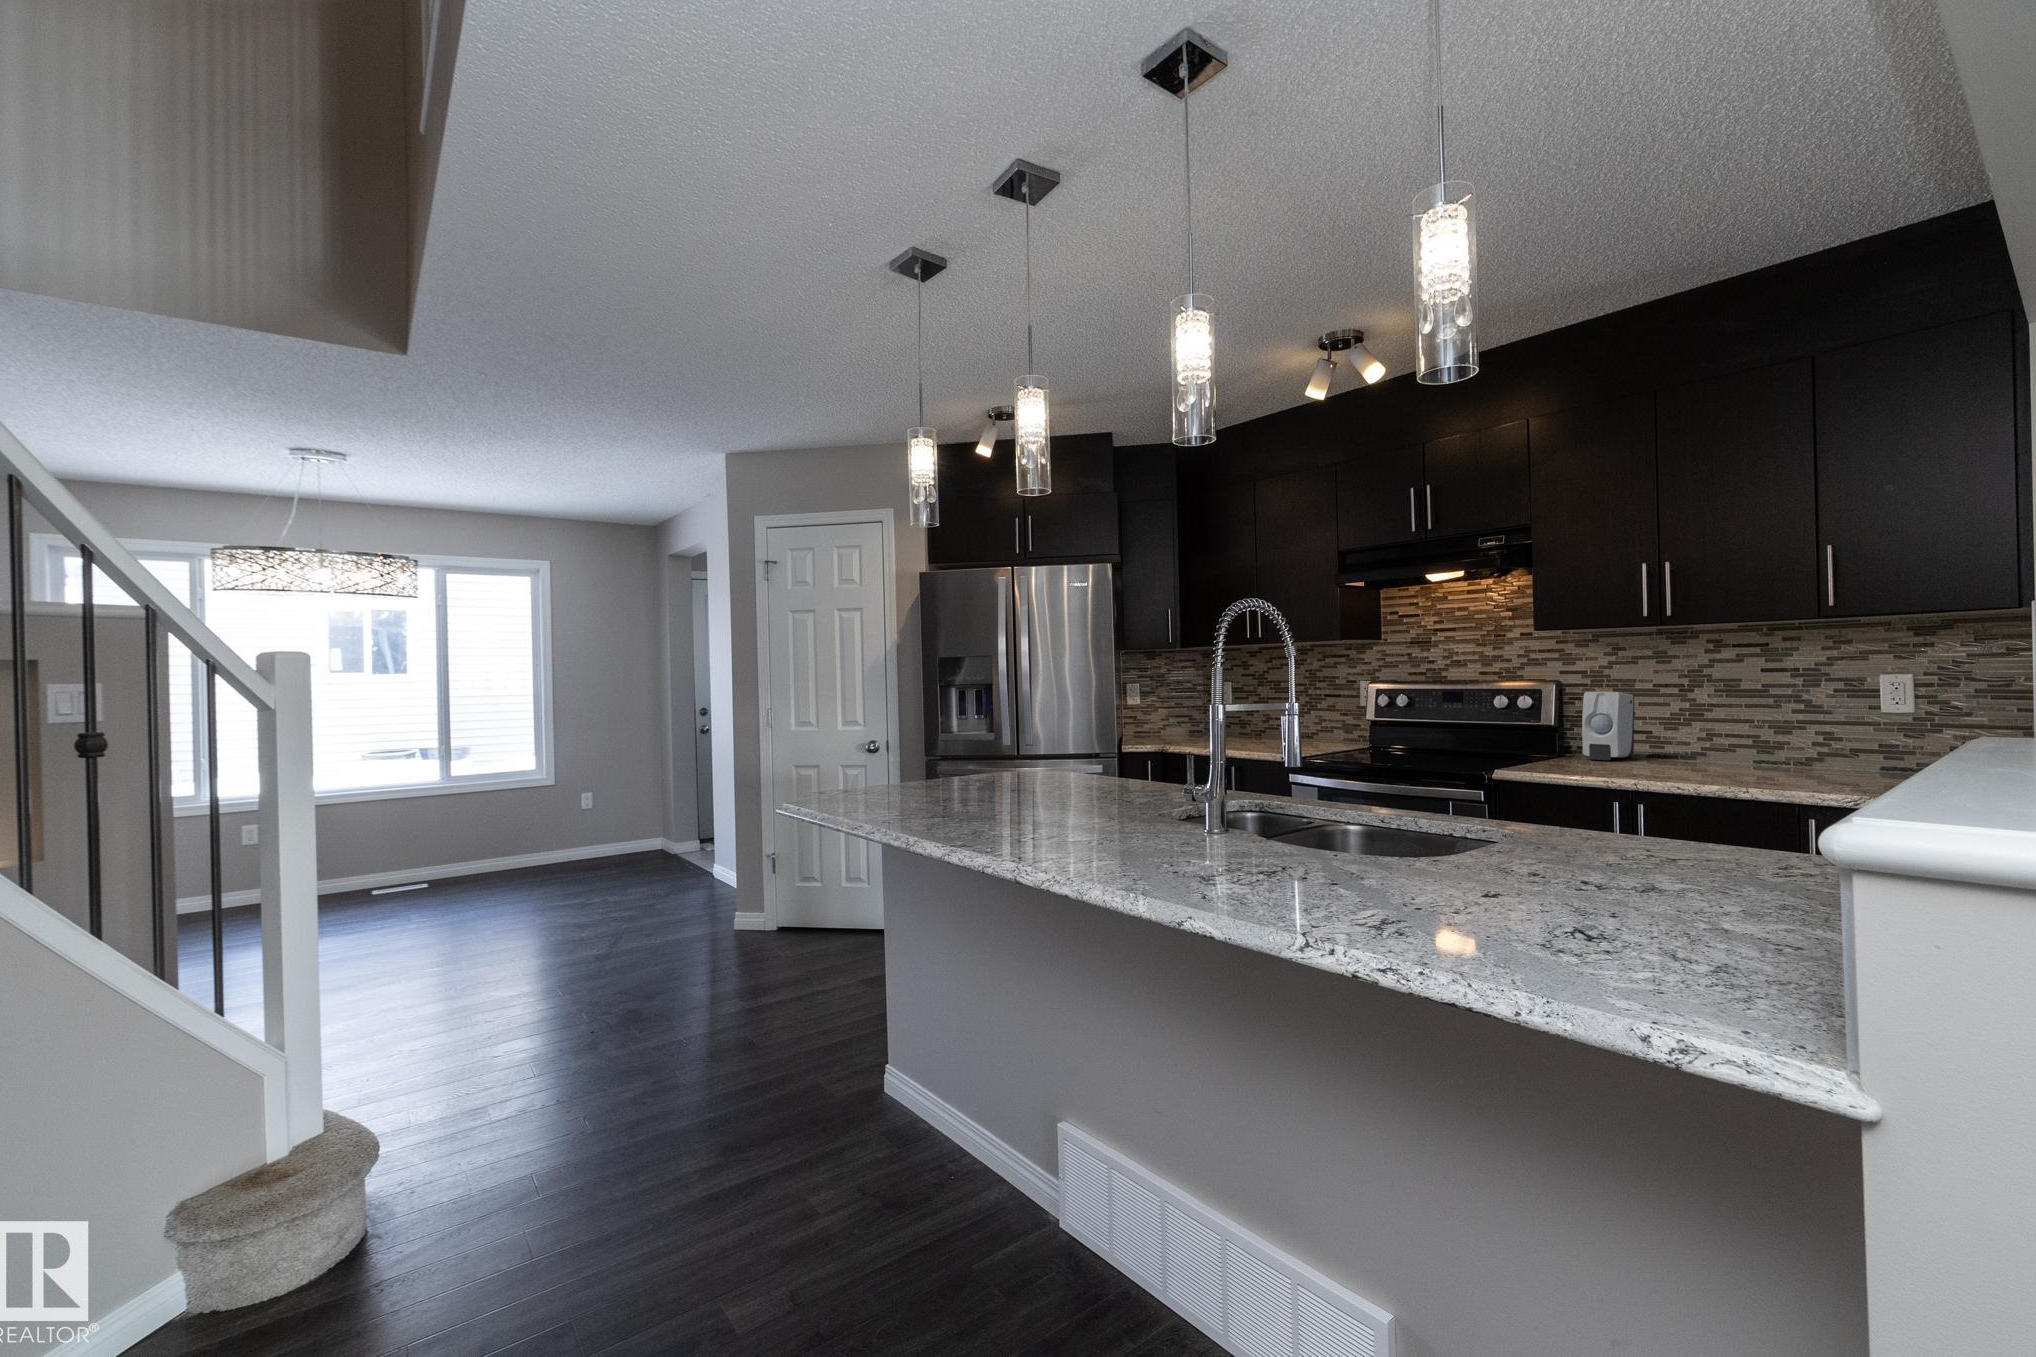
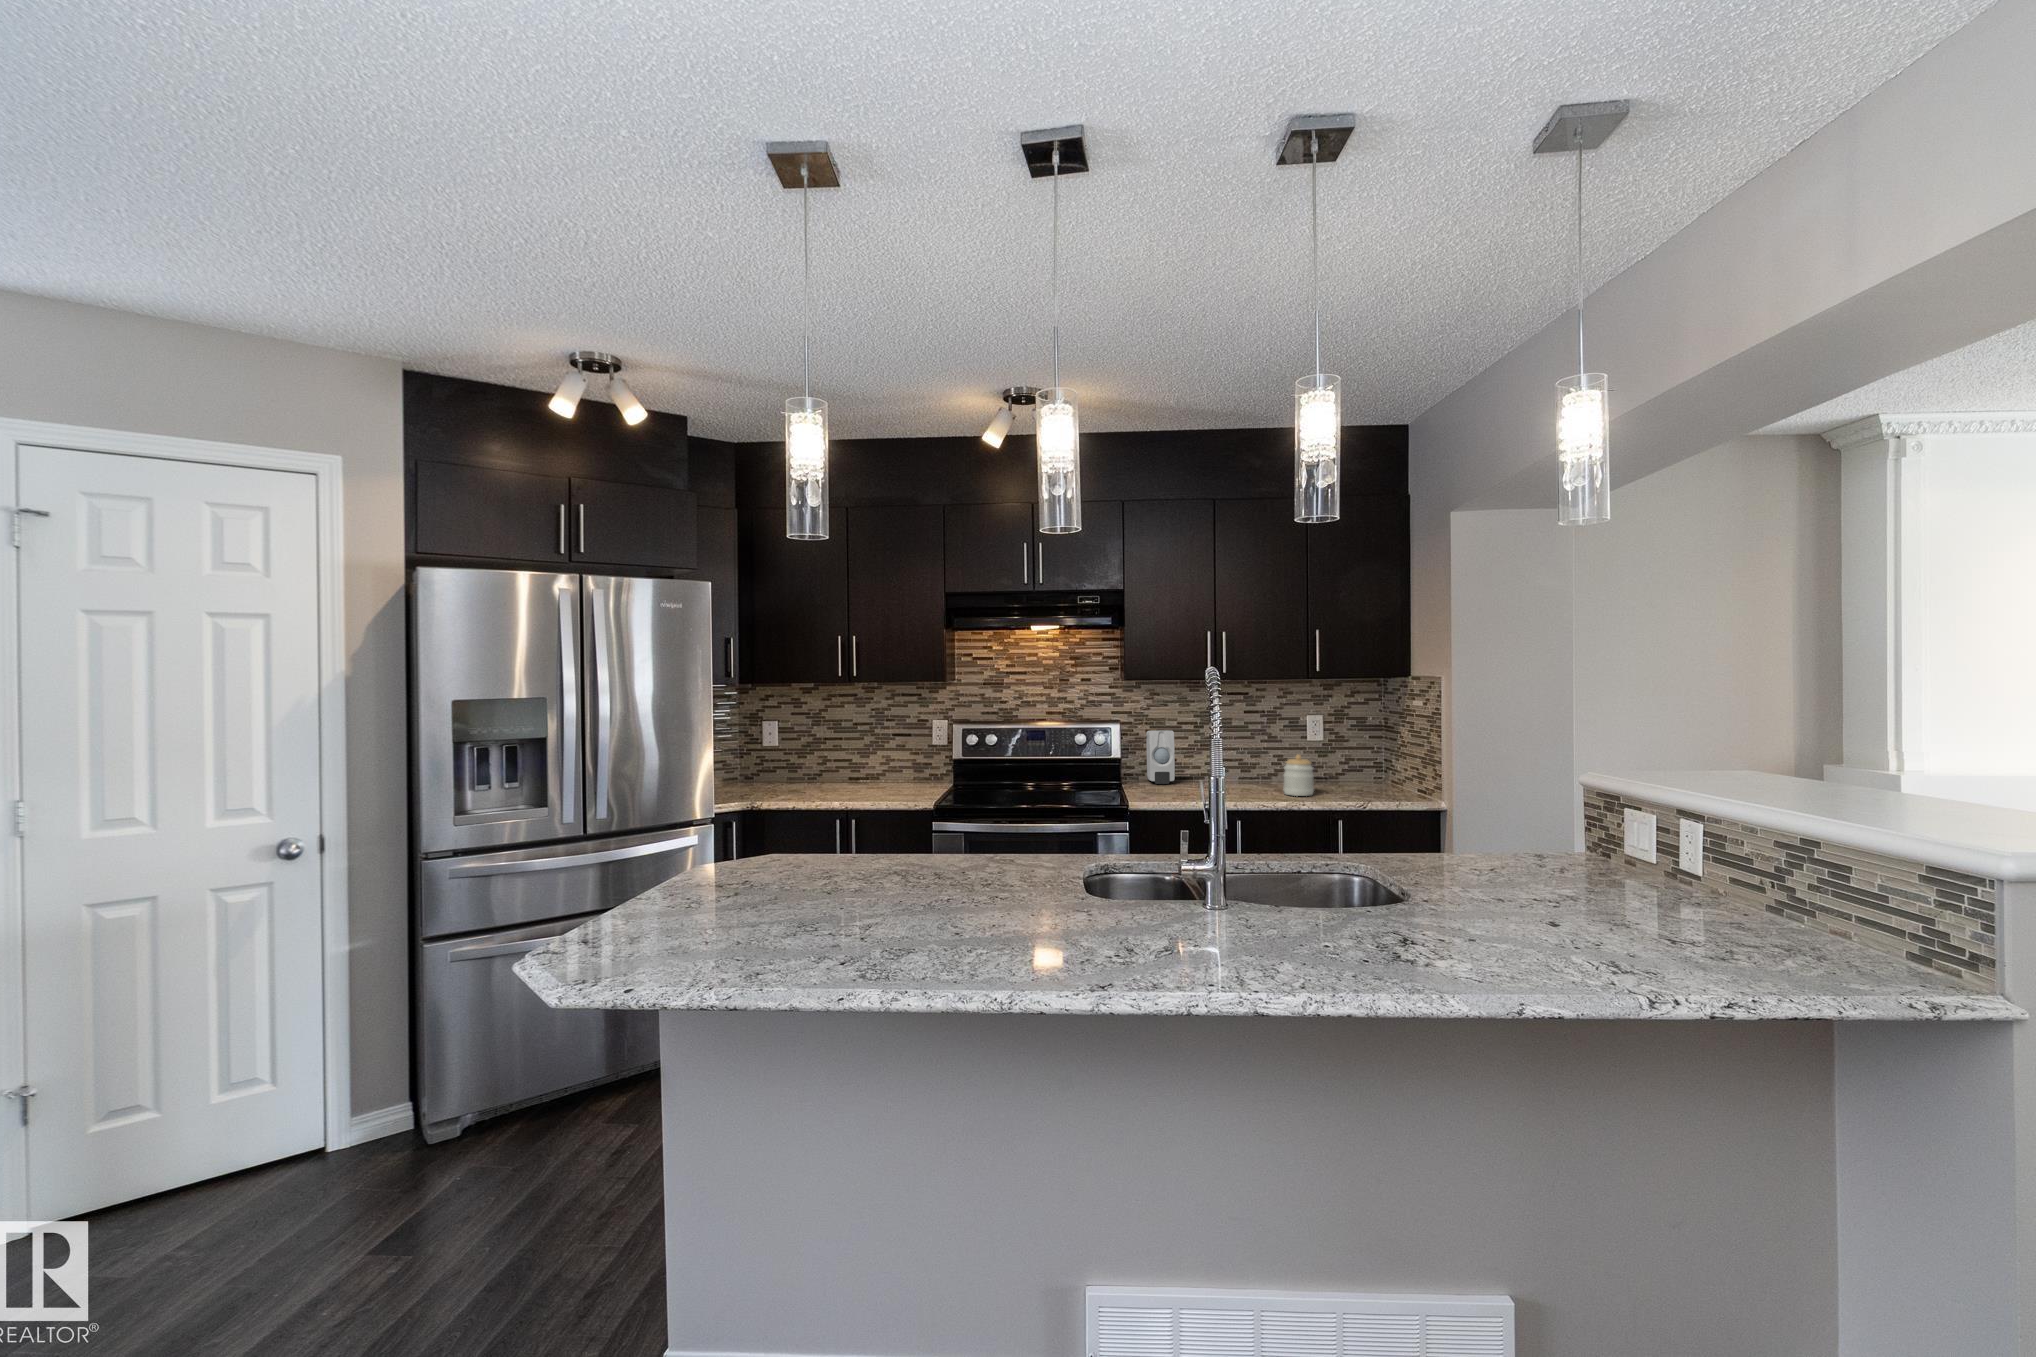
jar: none [1750,724,1808,785] -> present [1283,754,1314,796]

